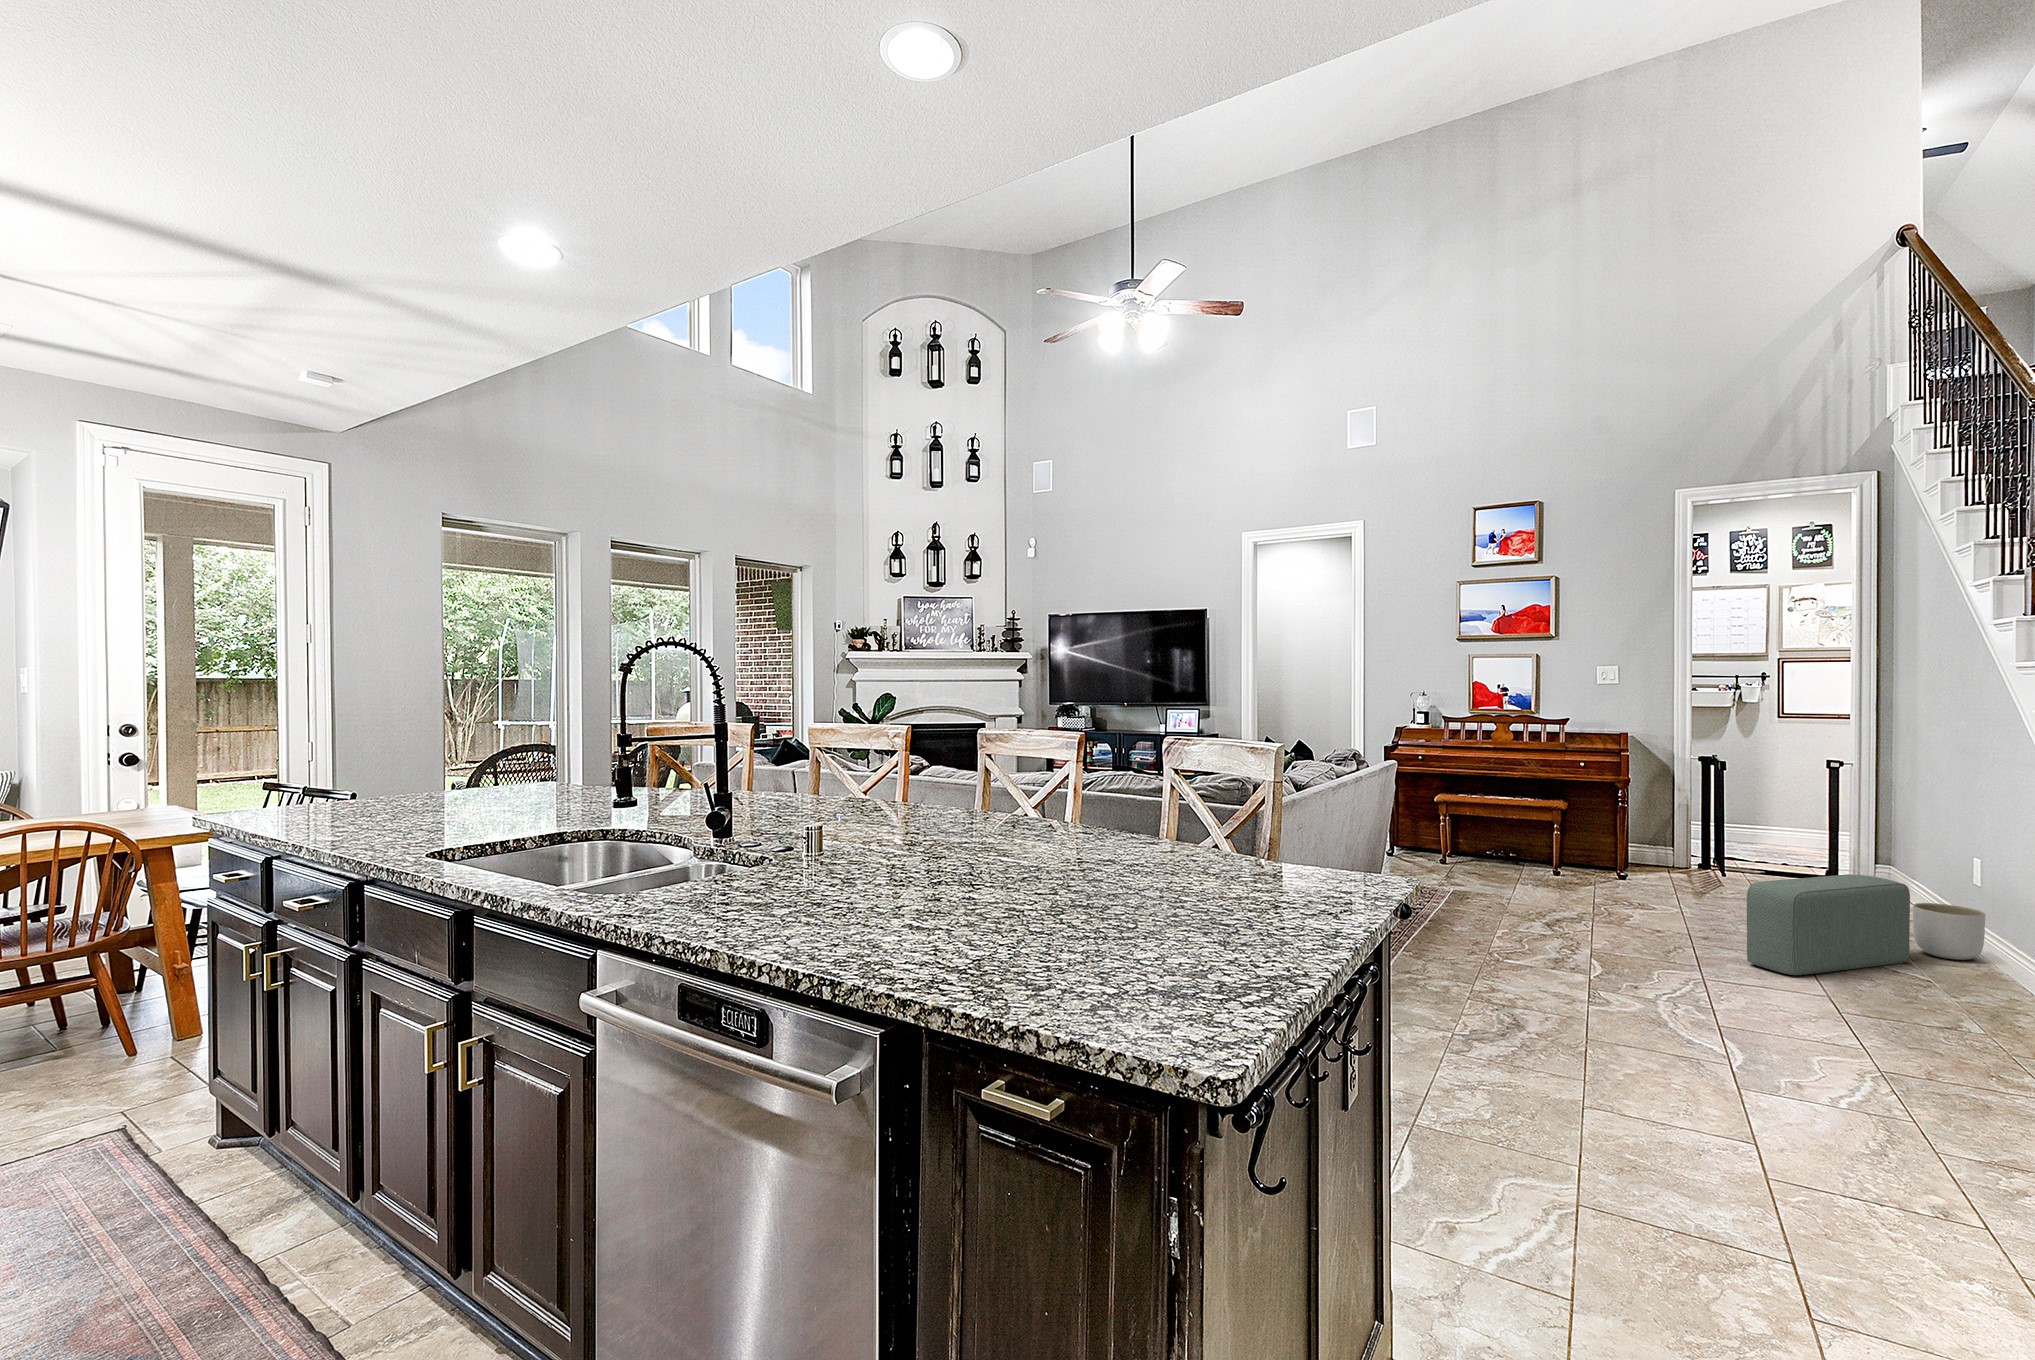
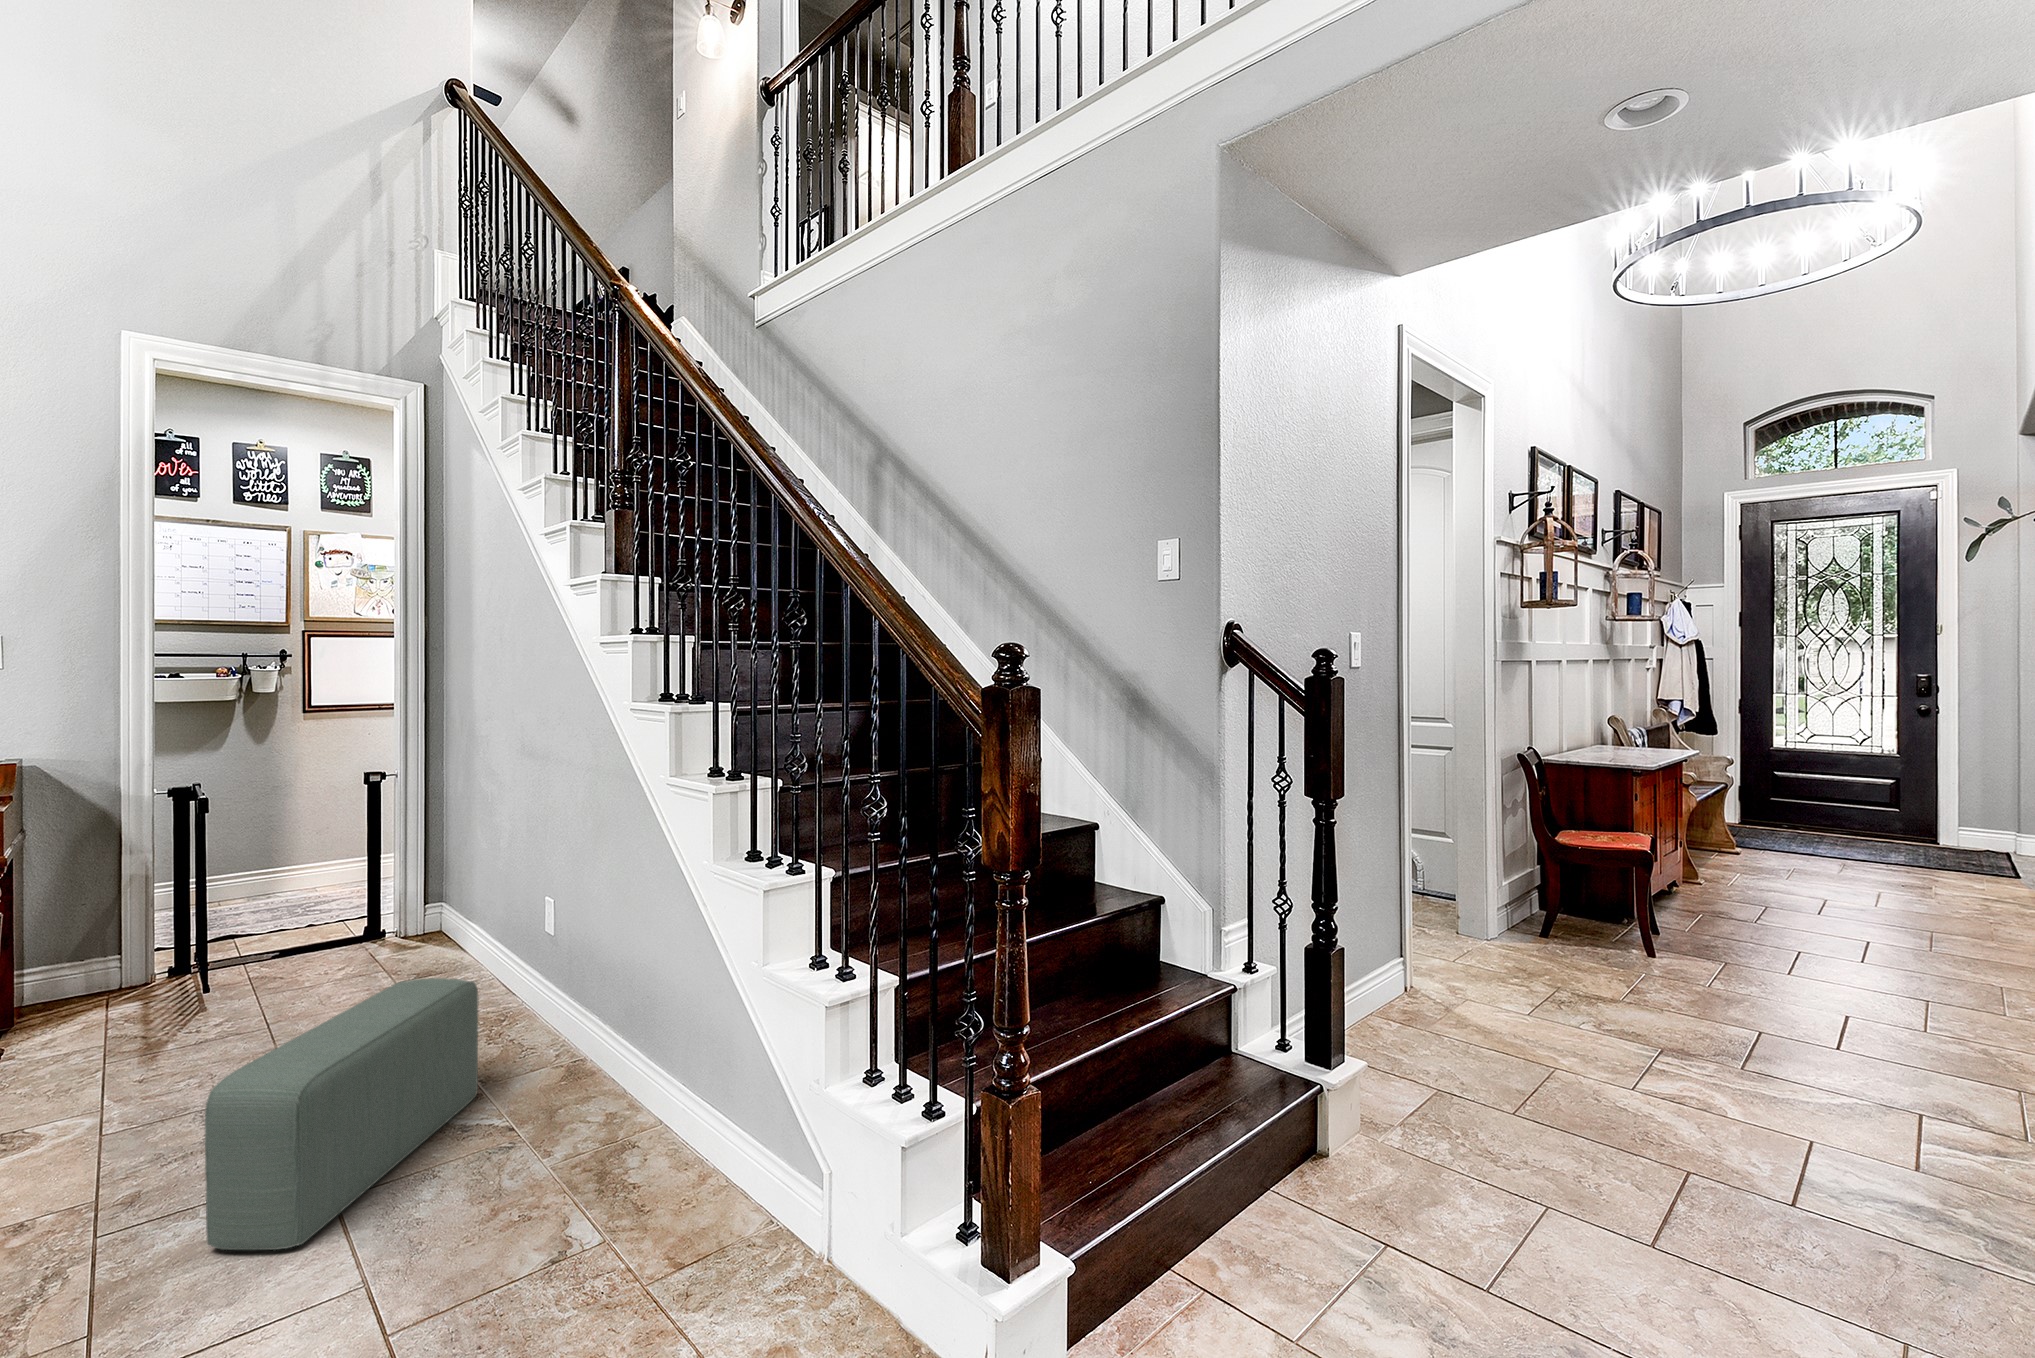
planter: present [1913,903,1985,960] -> none [479,979,562,1066]

